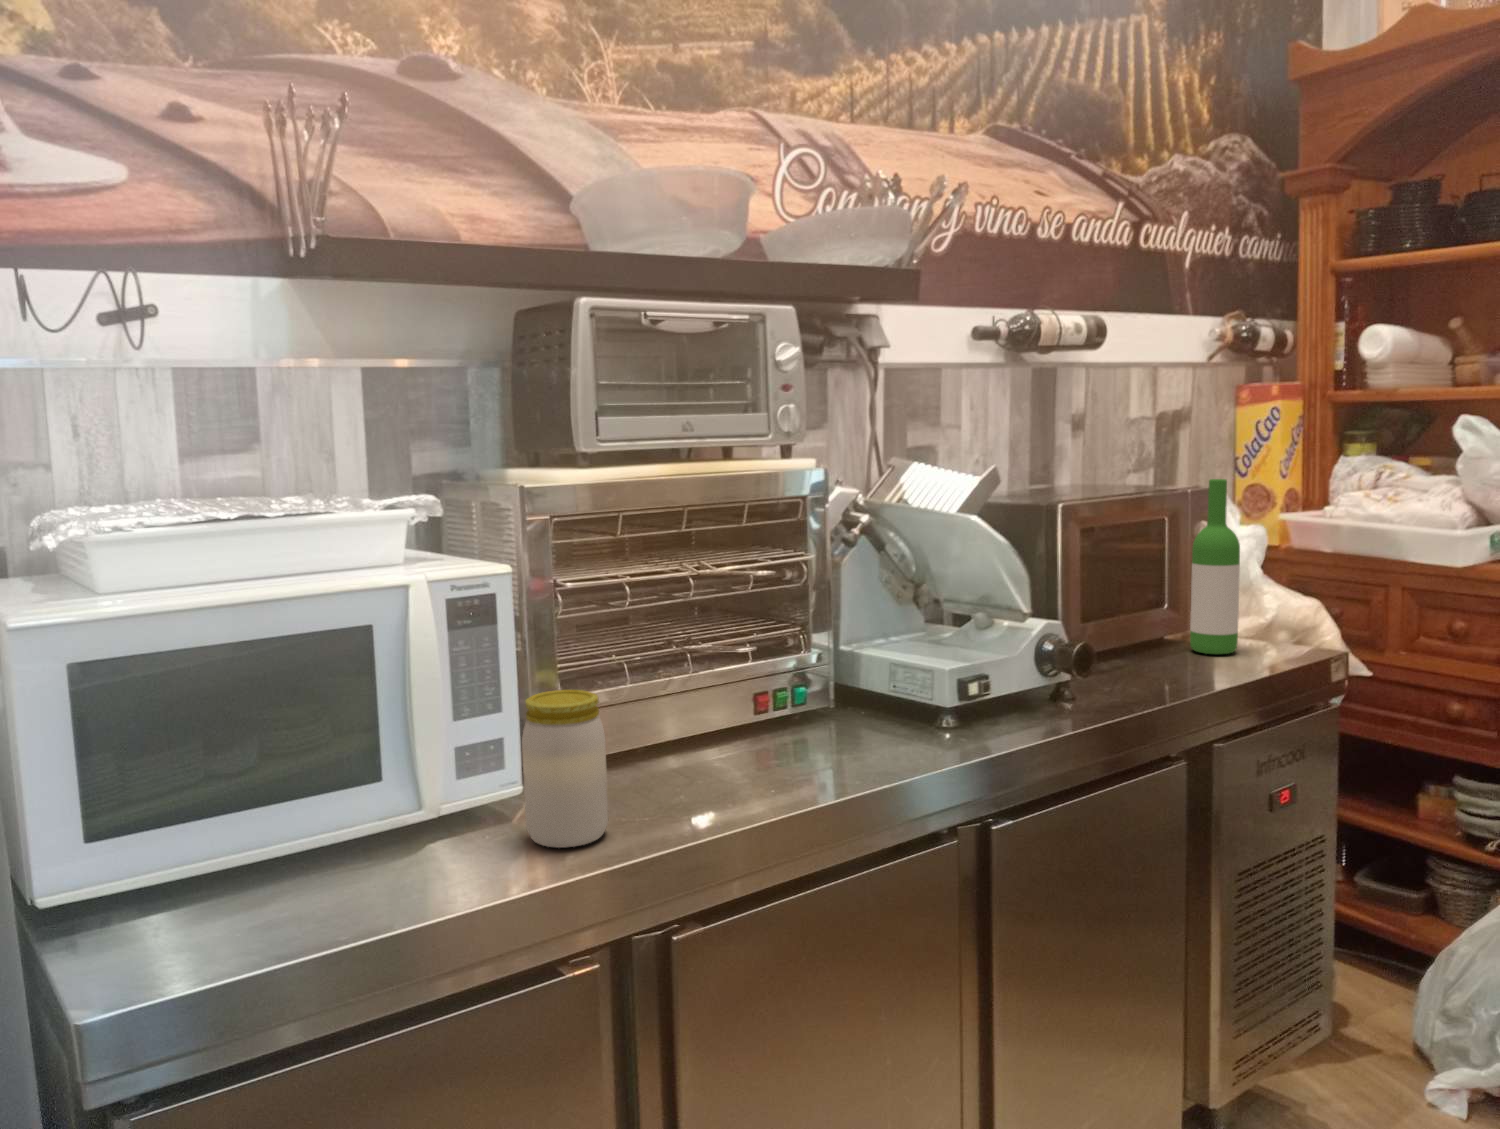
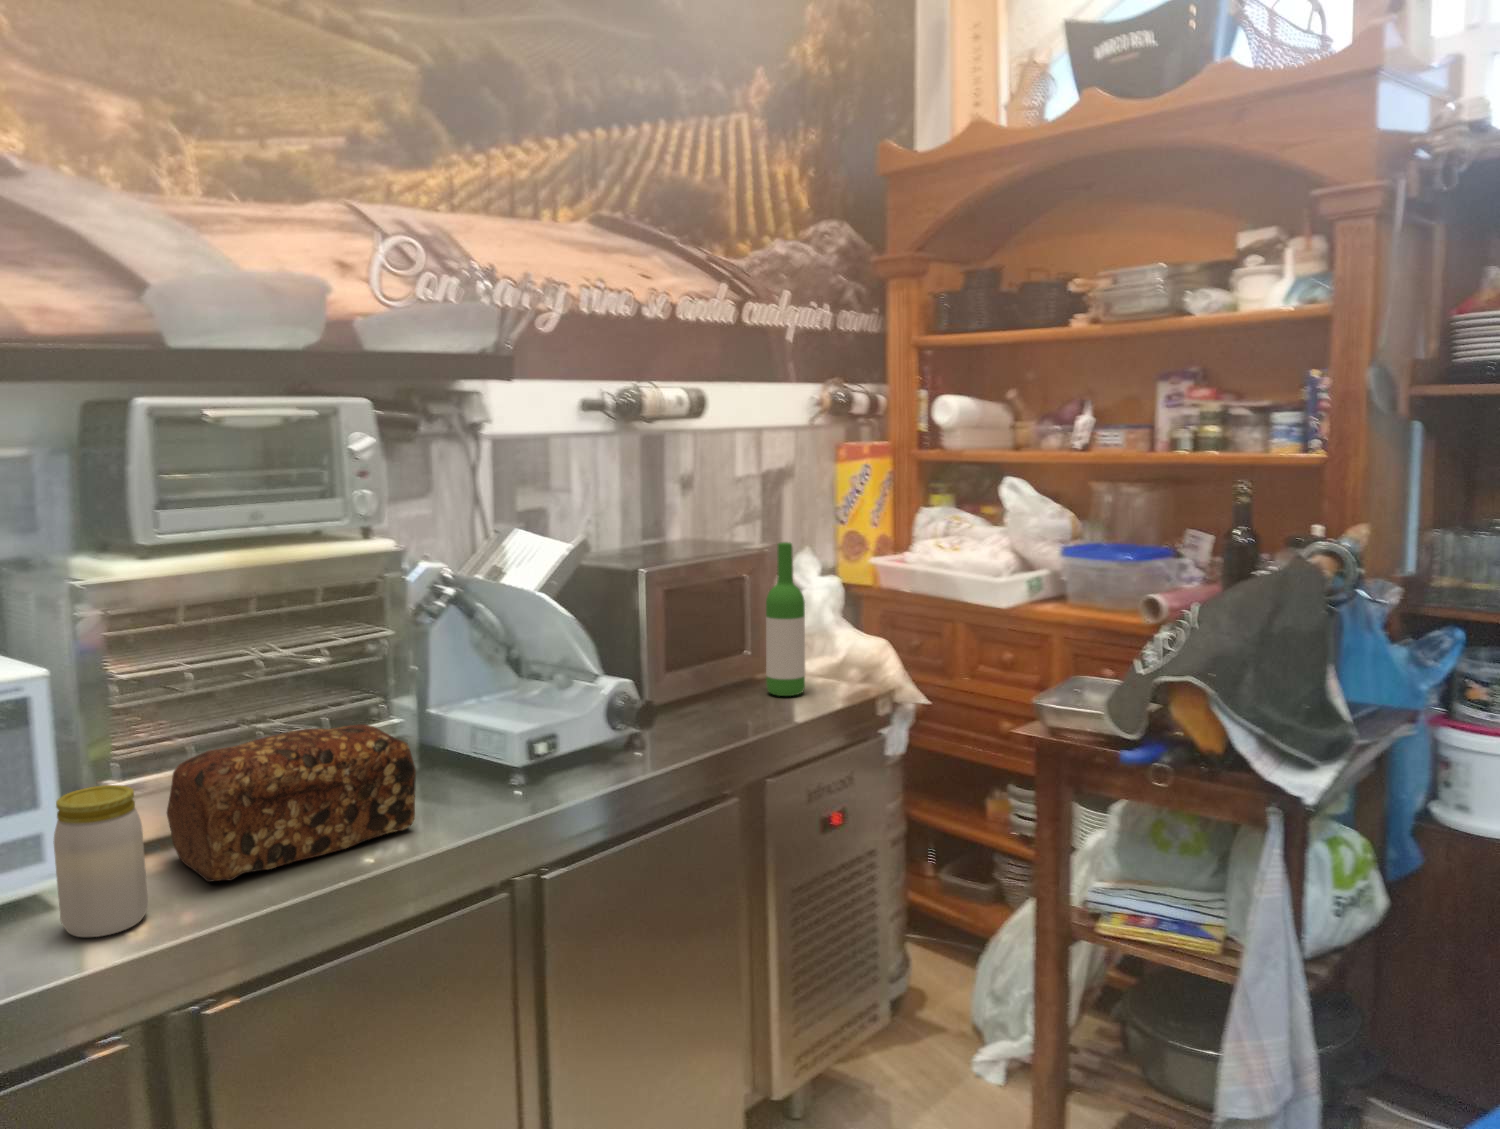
bread loaf: none [607,649,858,803] -> present [167,724,416,882]

